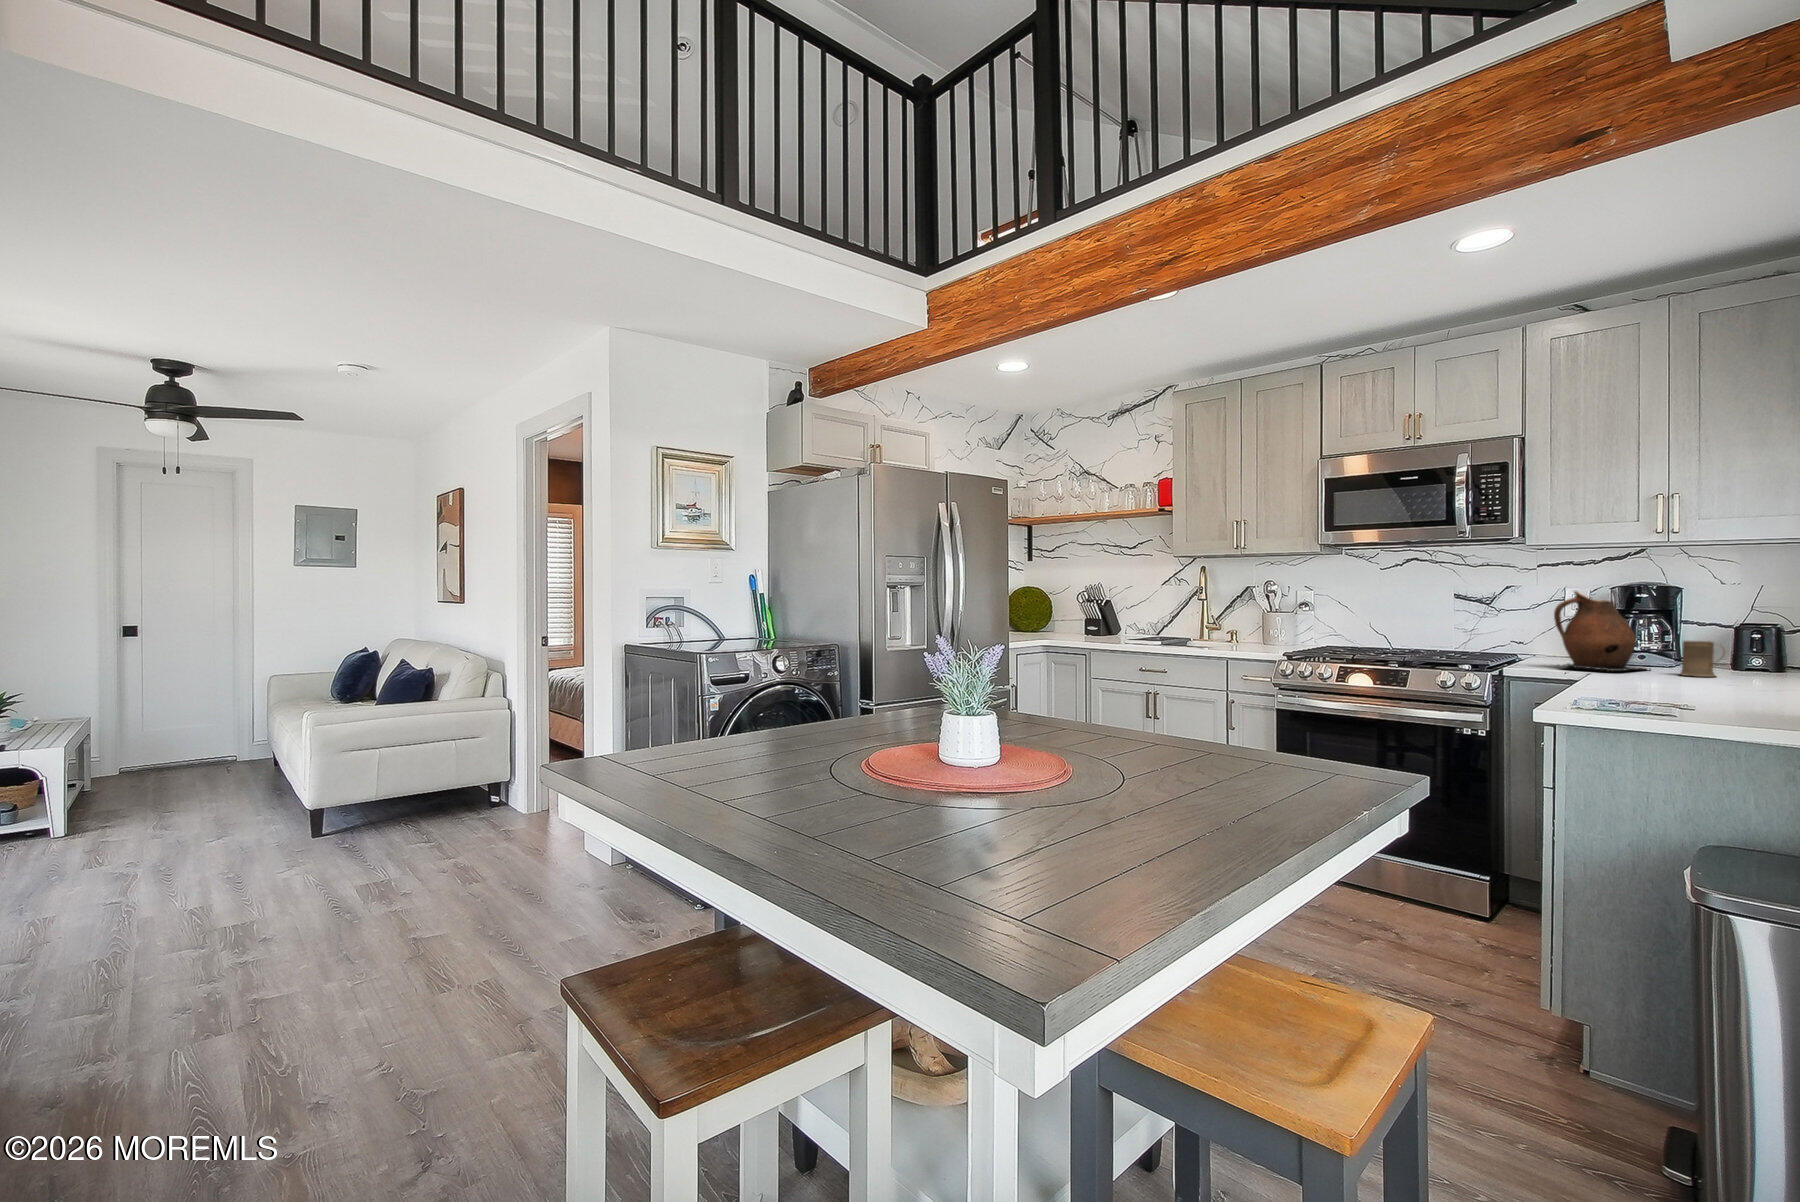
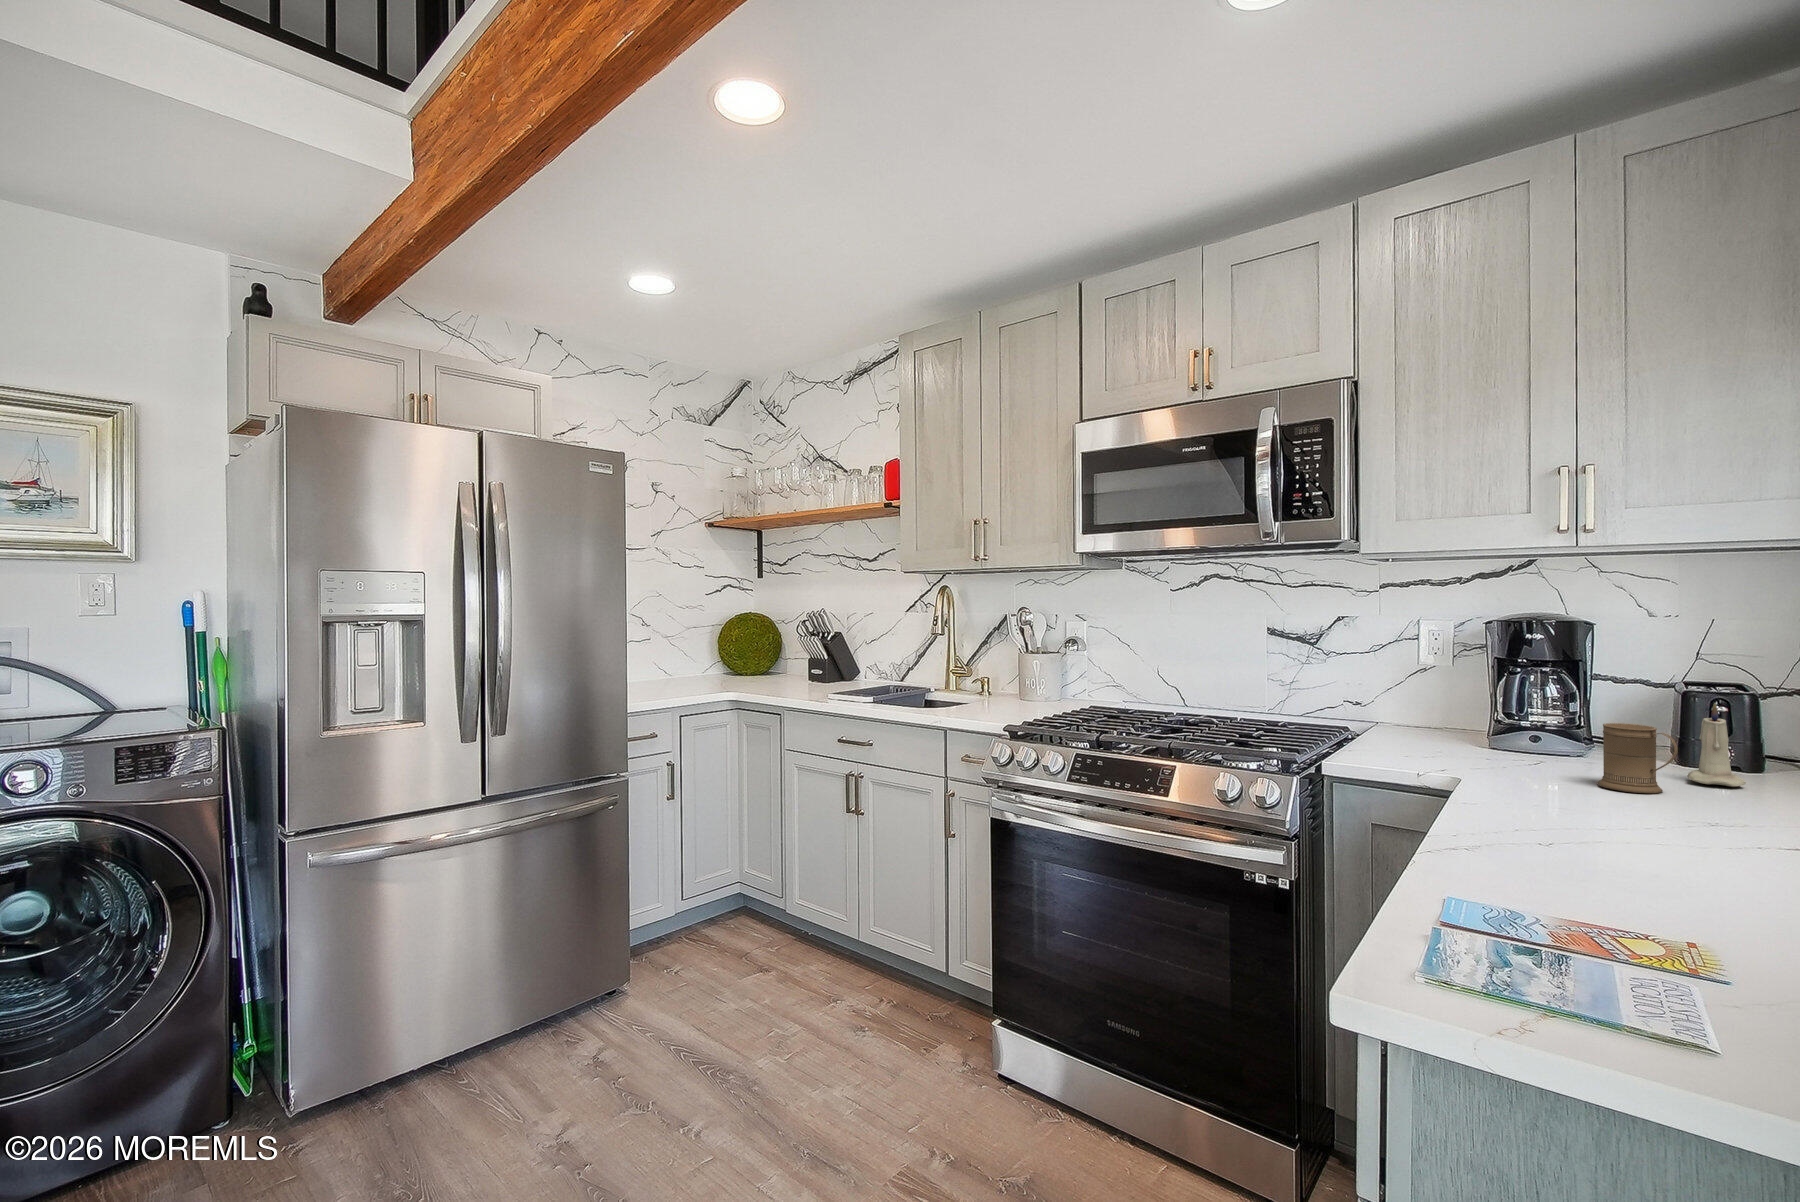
ceramic pitcher: present [1554,591,1650,671] -> none [1398,632,1551,776]
candle: none [1734,629,1768,675] -> present [1687,703,1746,787]

